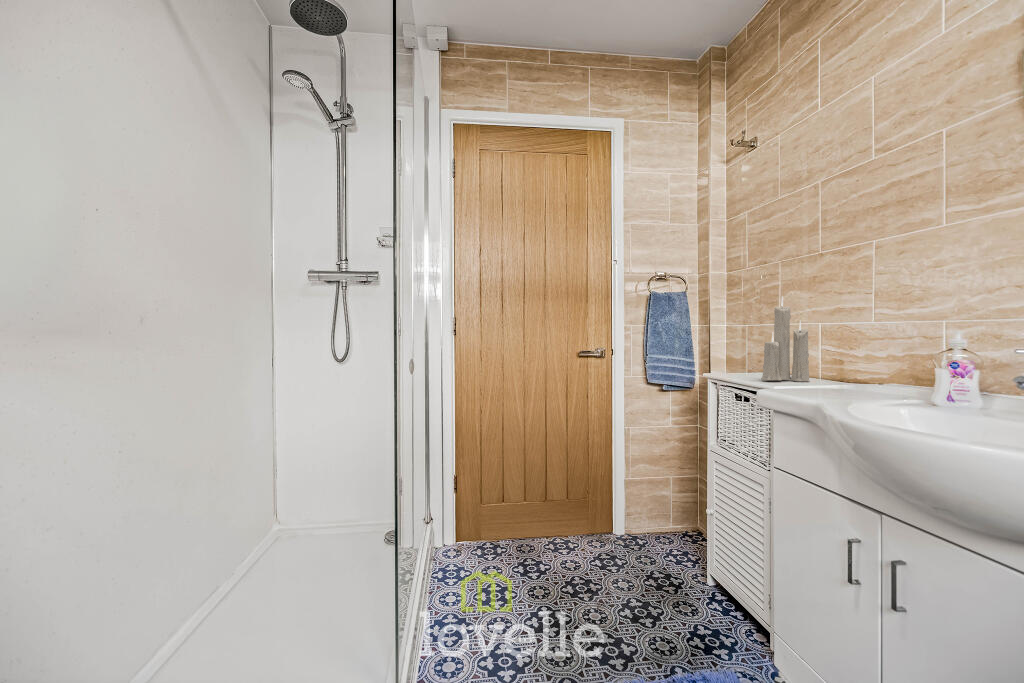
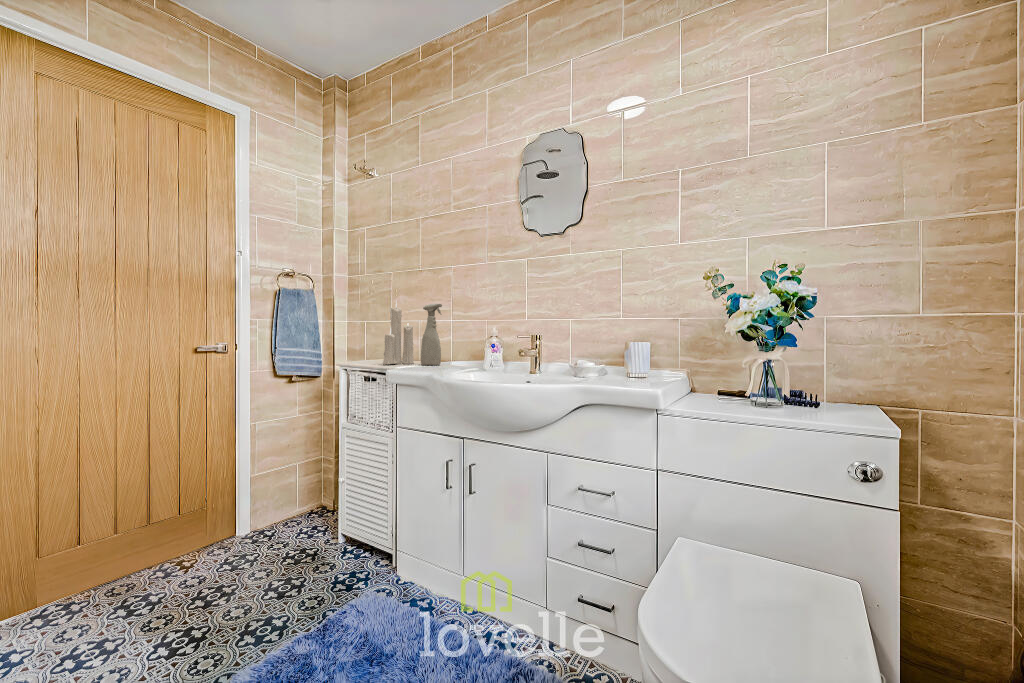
spray bottle: none [819,297,856,387] -> present [421,304,442,365]

